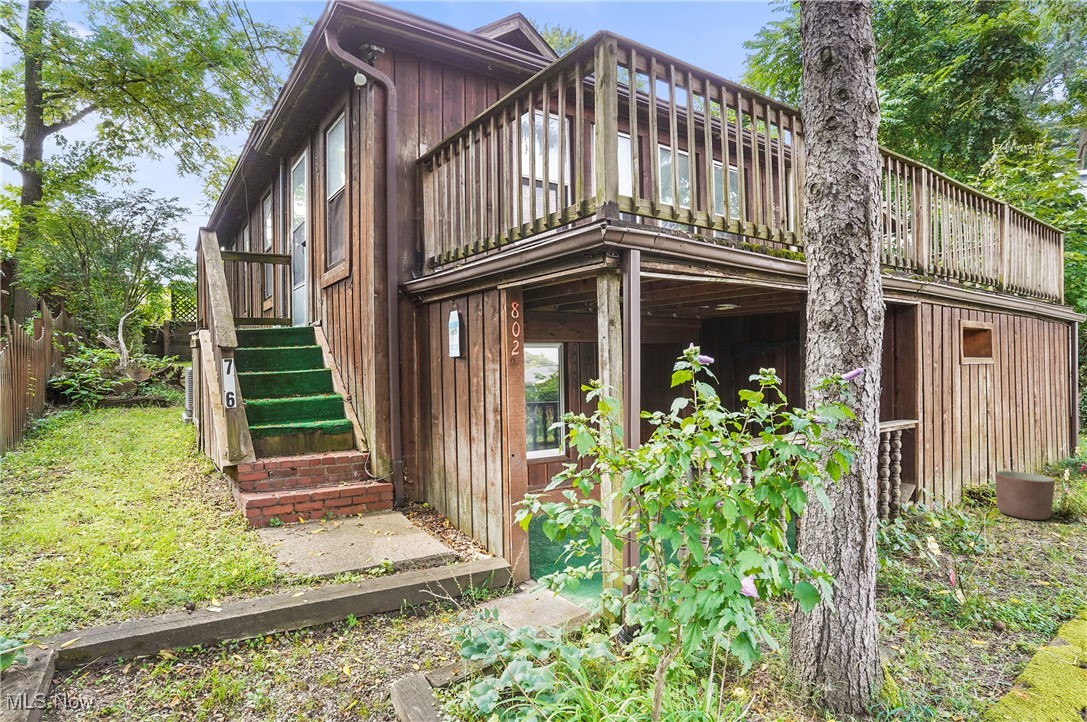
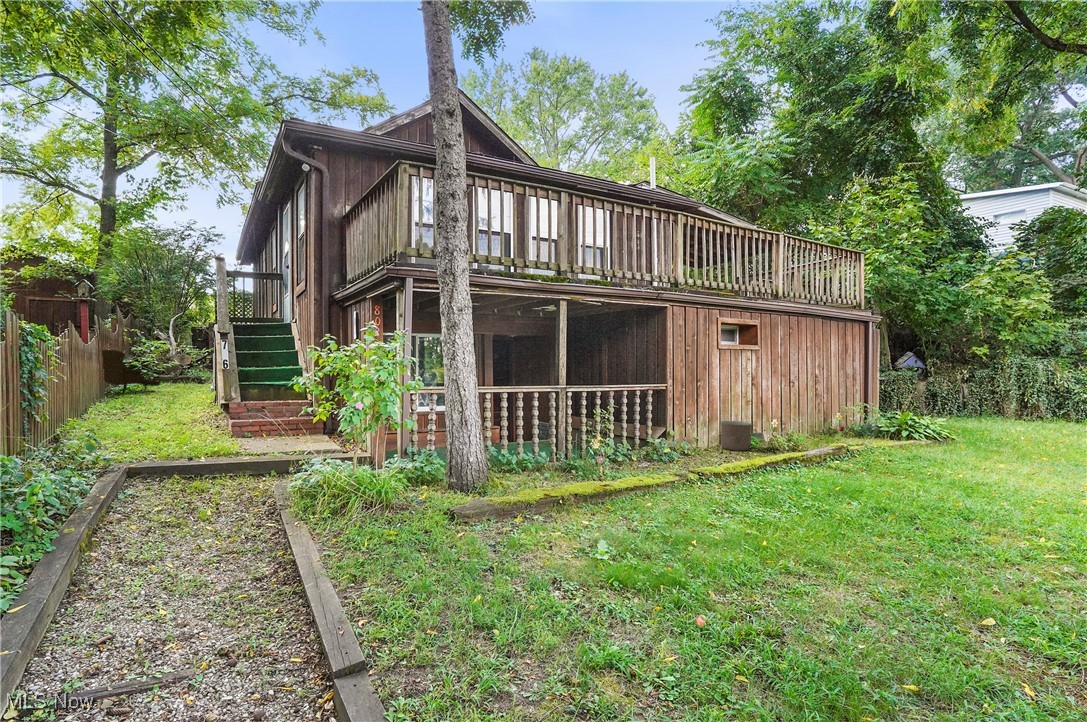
lounge chair: none [18,368,109,432] -> present [102,350,160,394]

